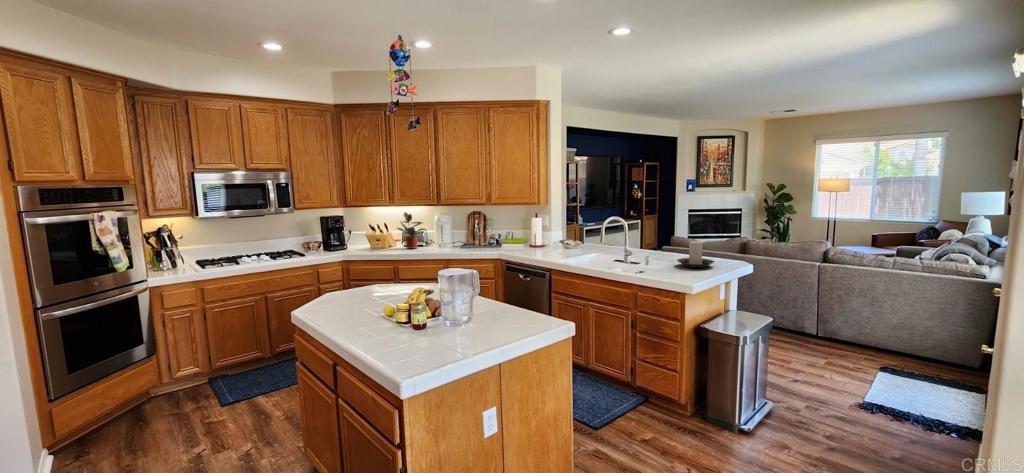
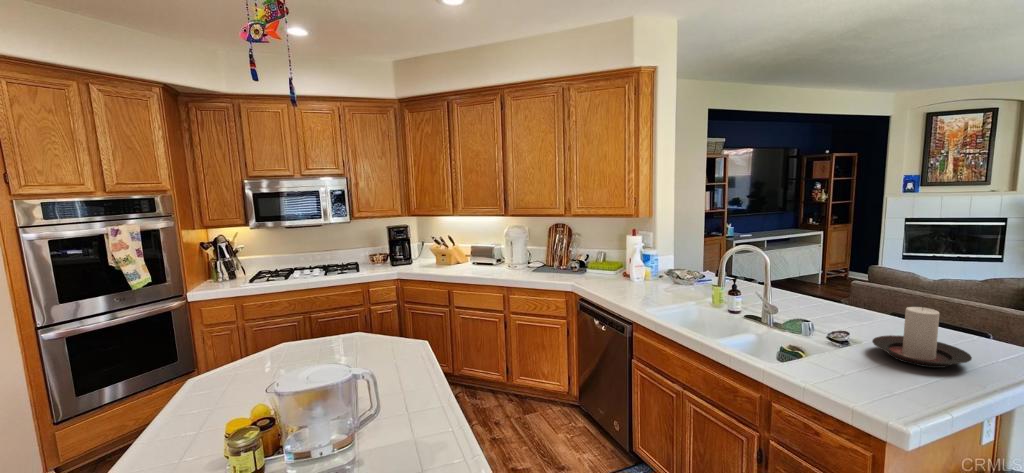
potted plant: present [397,212,426,248] -> none [454,223,492,269]

